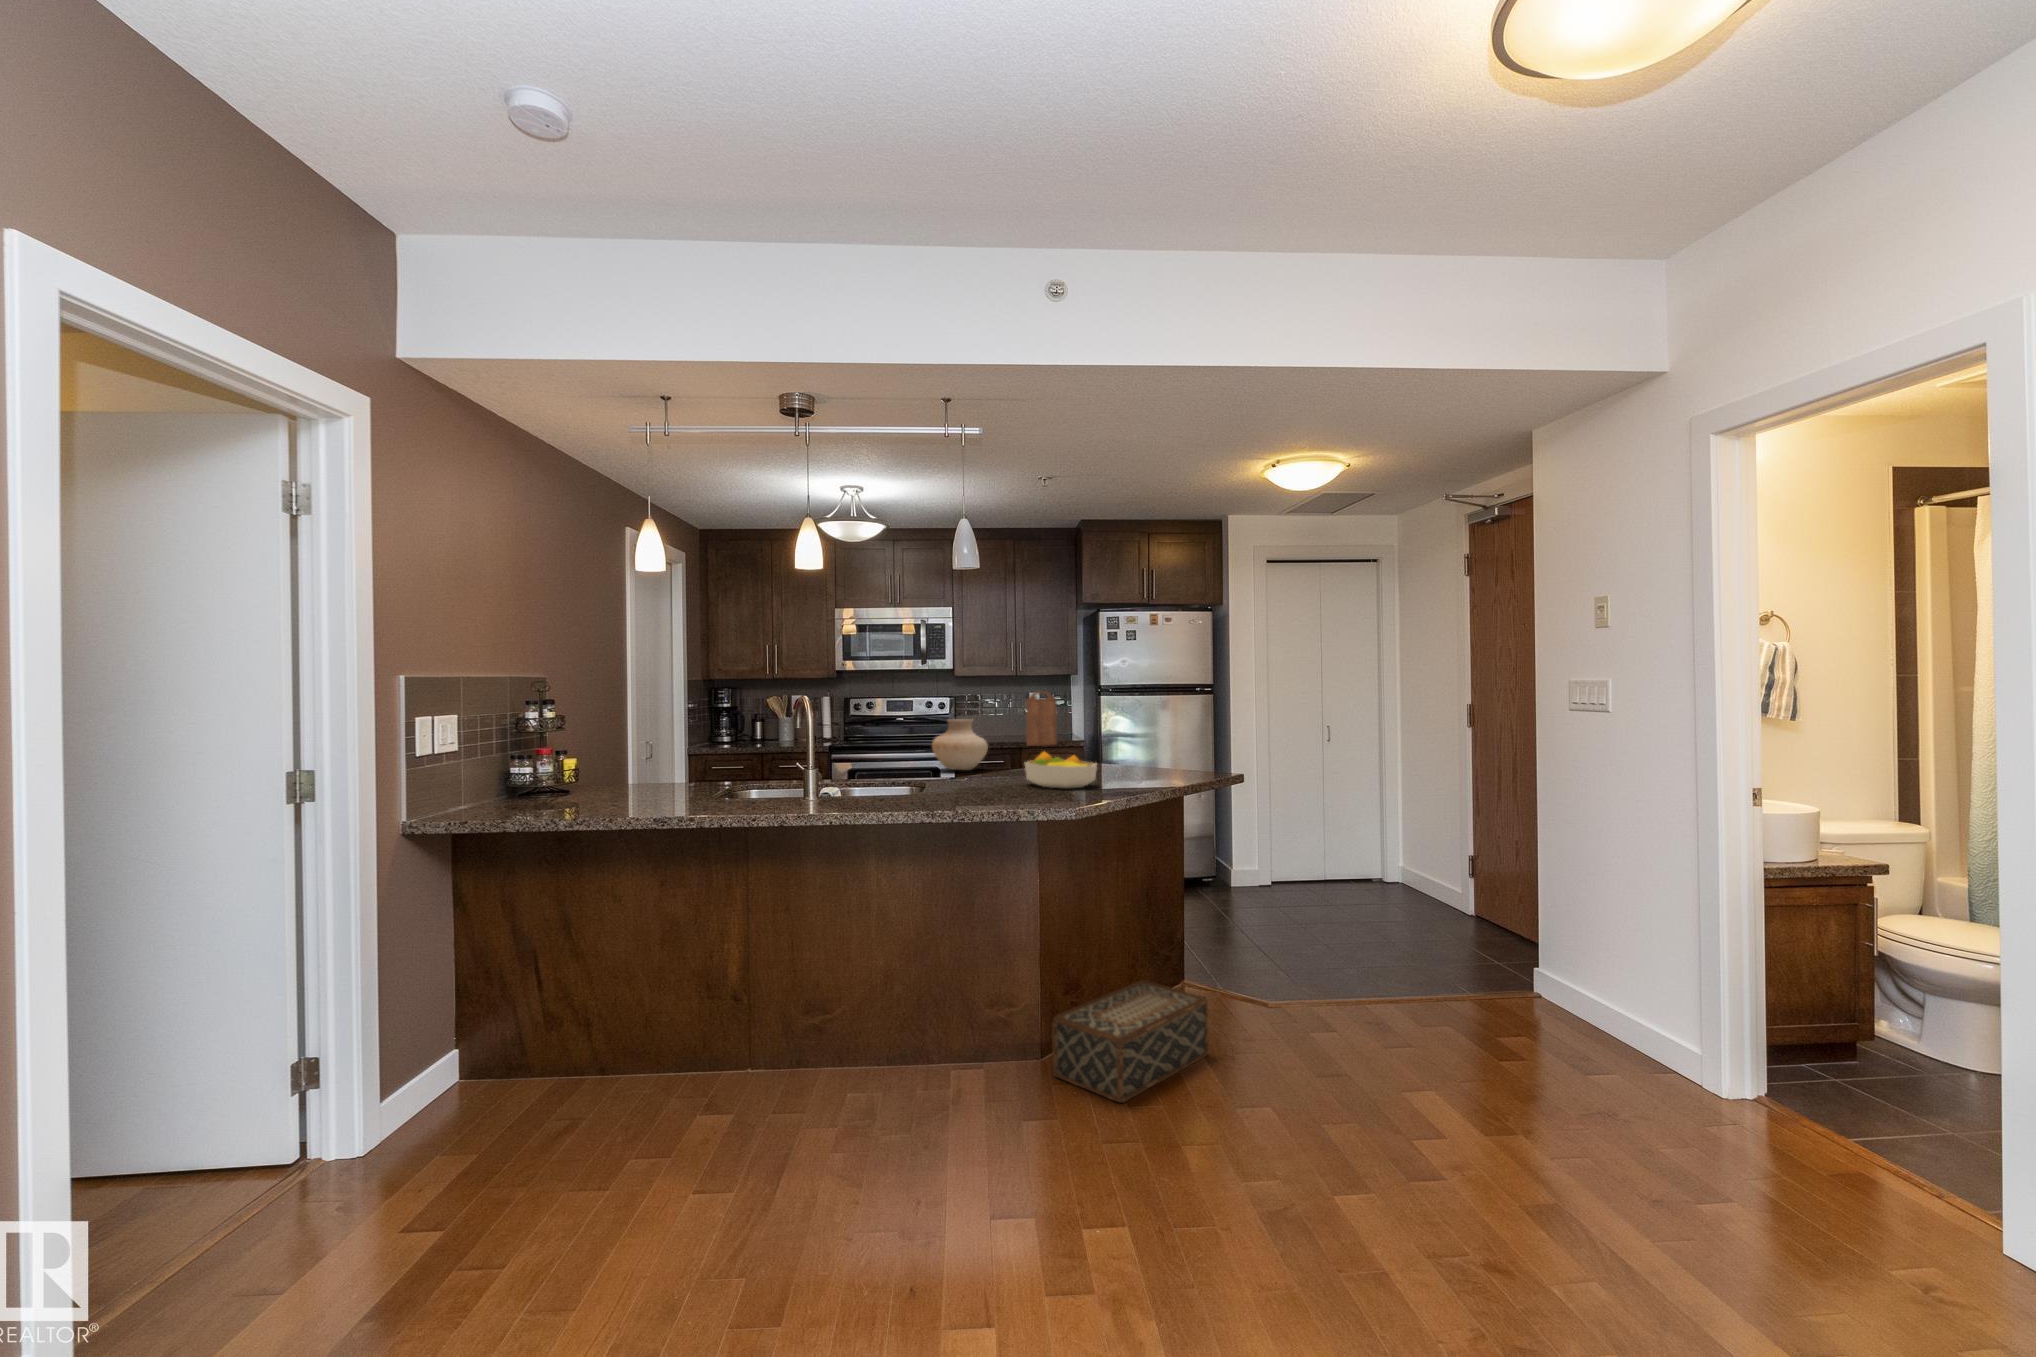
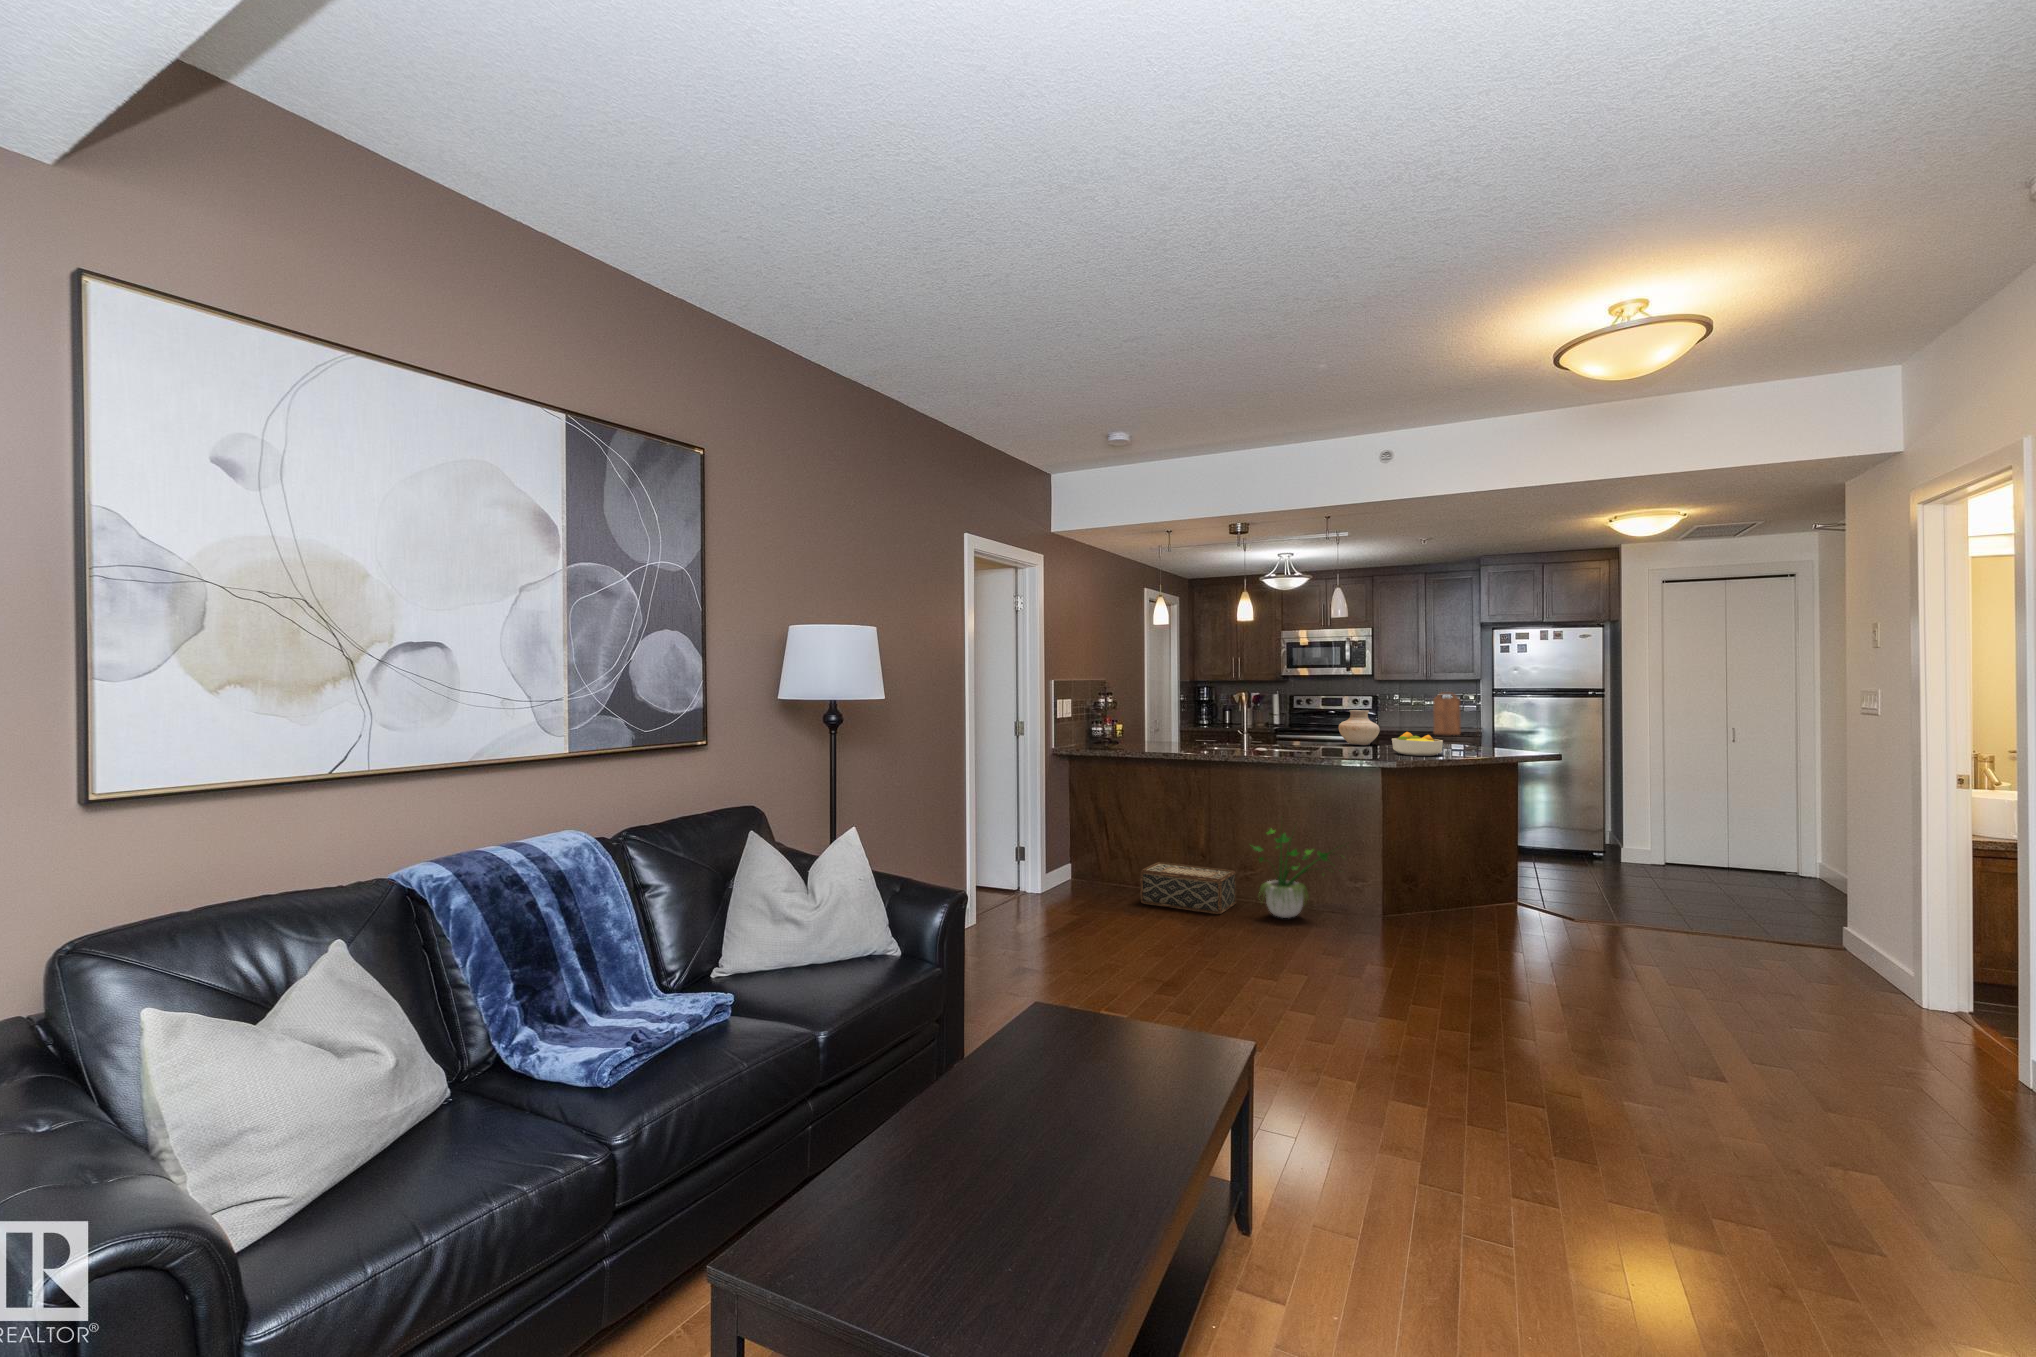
potted plant: none [827,908,1018,1117] -> present [1252,829,1341,918]
woven basket: present [1052,980,1208,1103] -> present [1140,862,1236,914]

